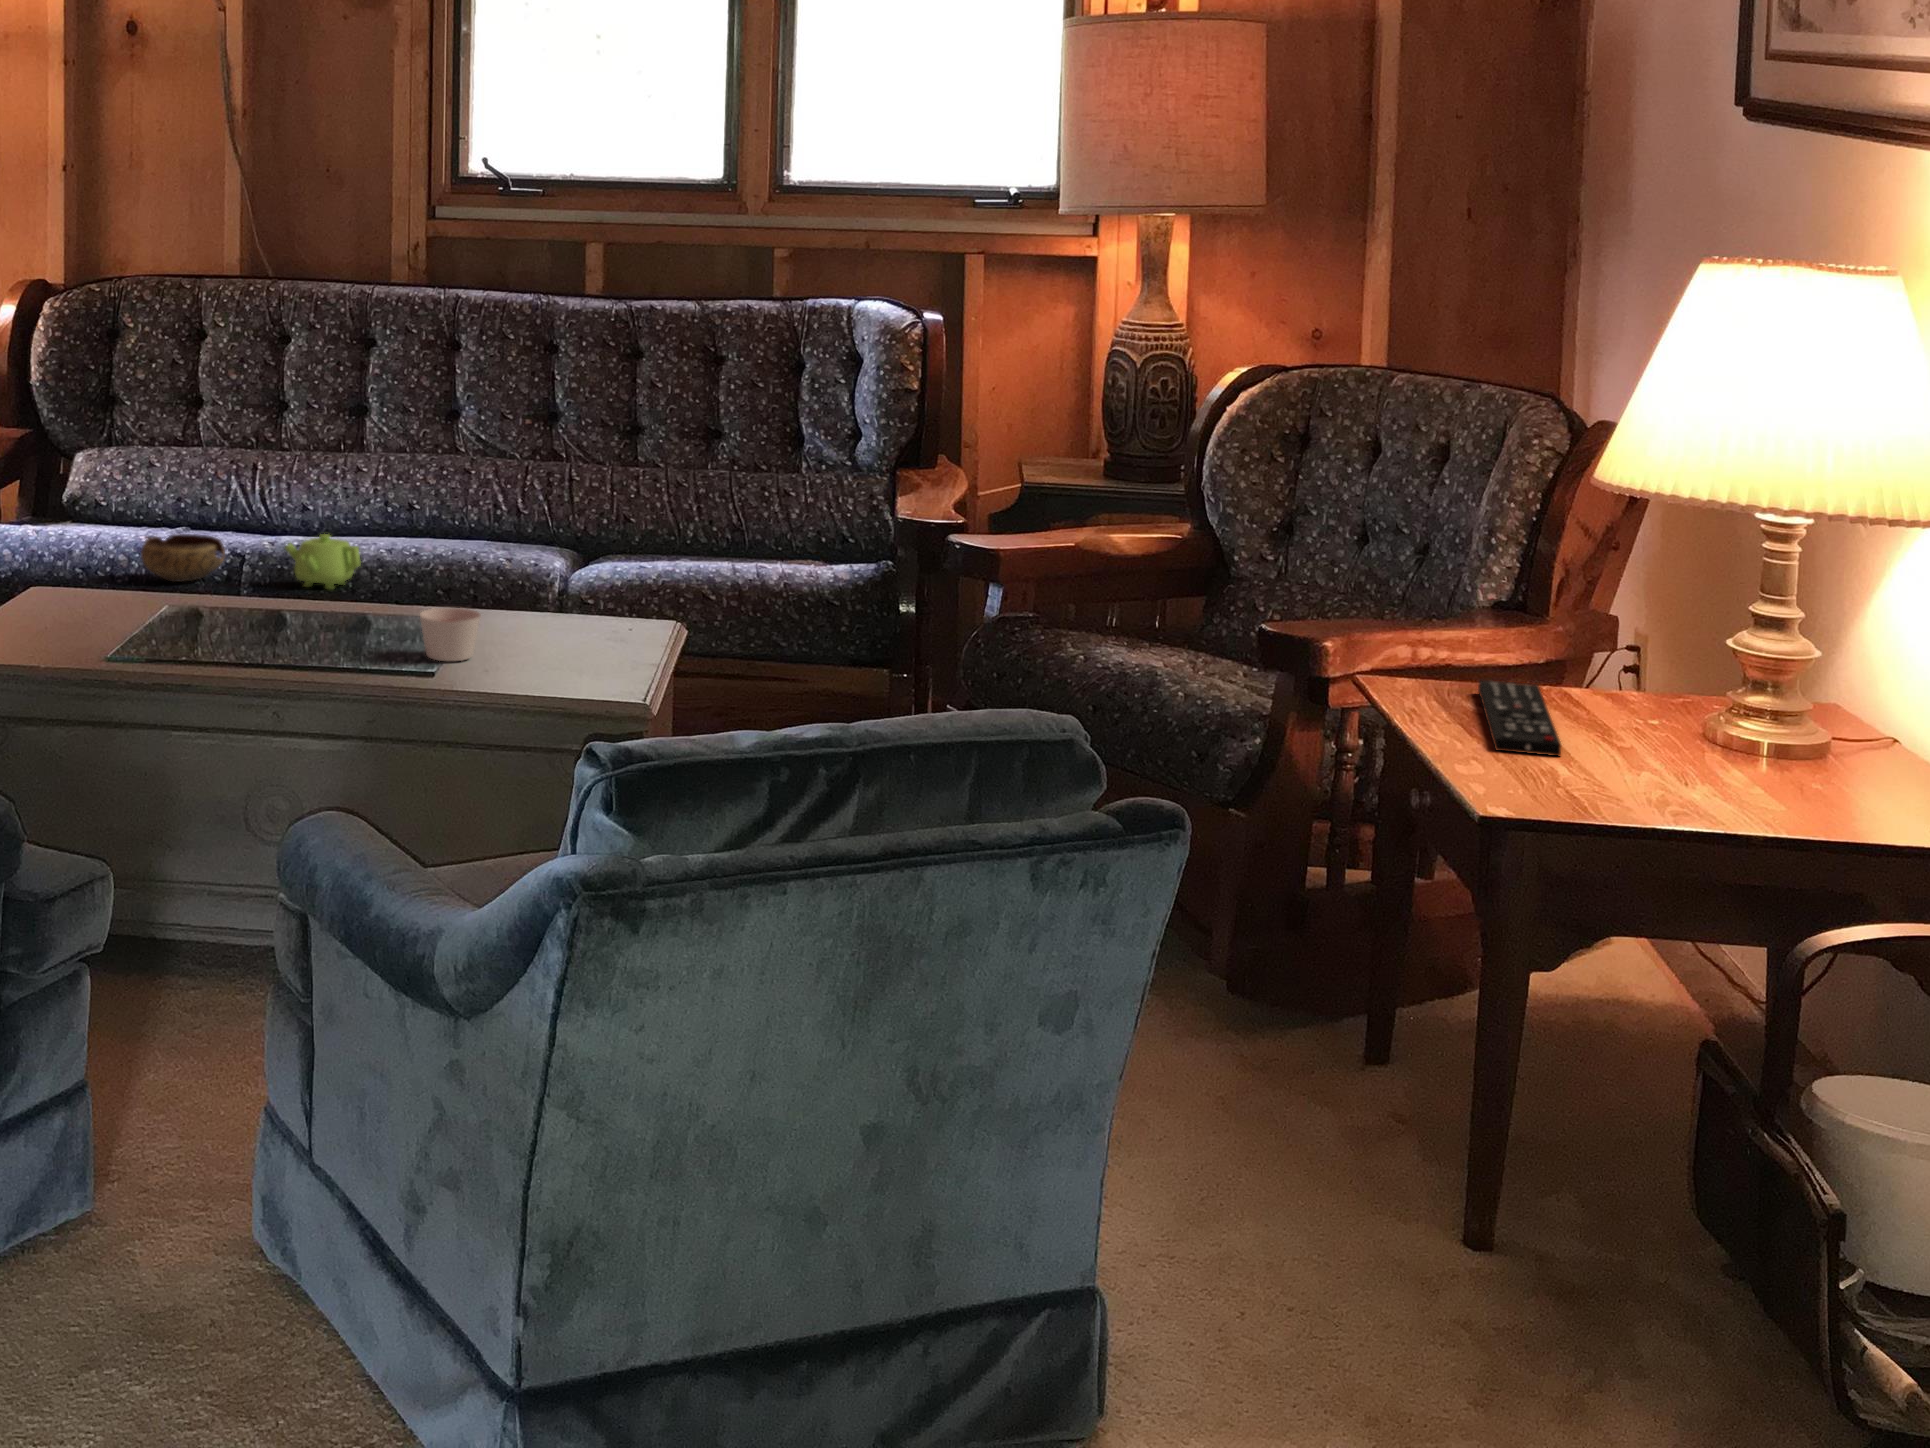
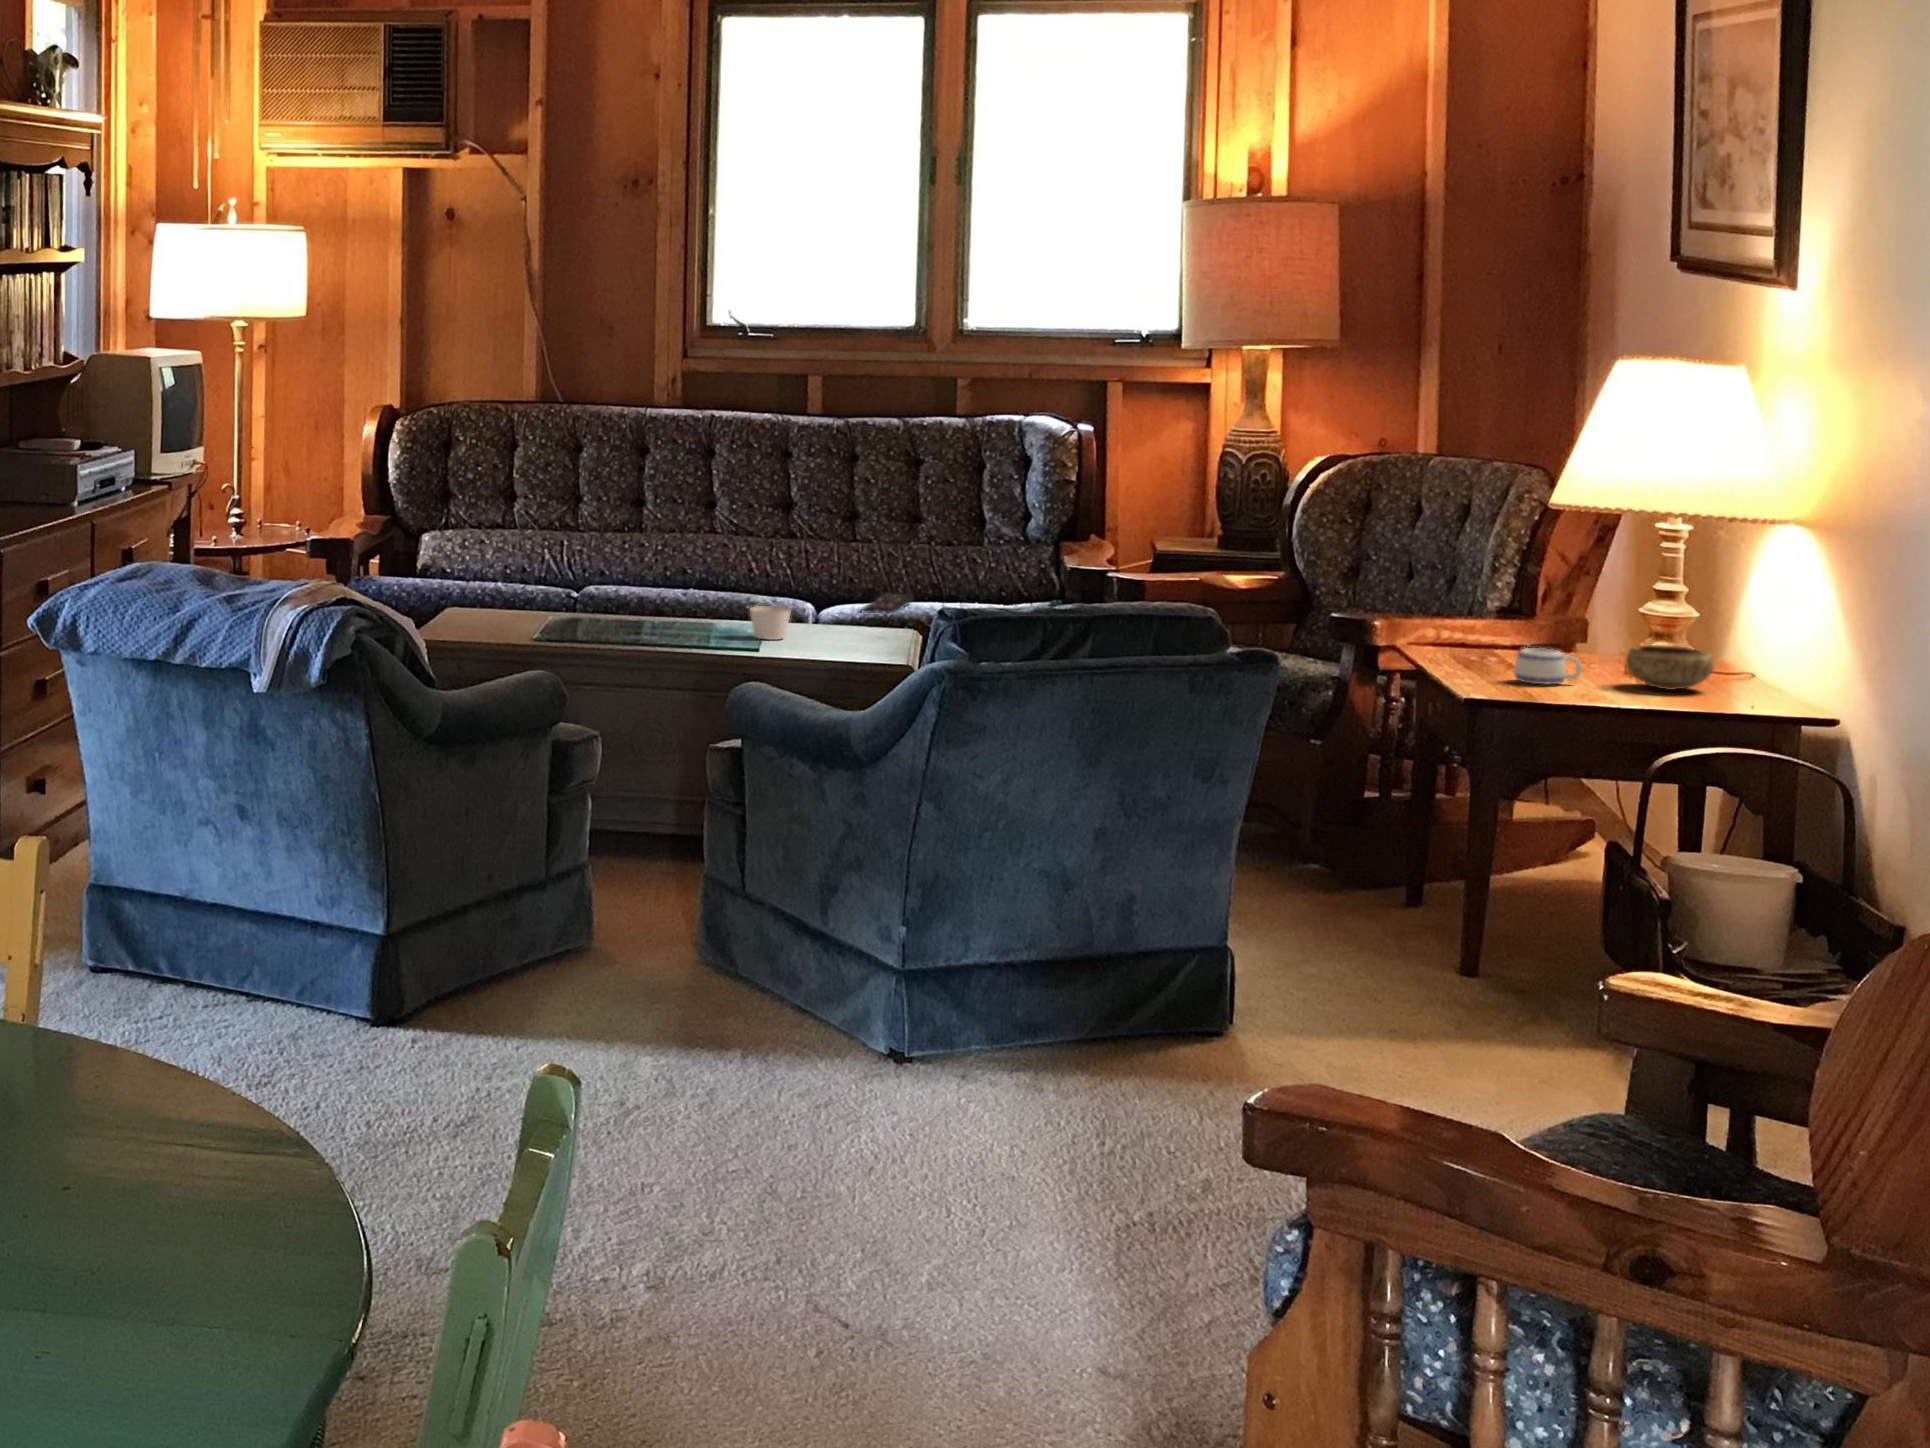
bowl: present [141,534,225,582] -> present [1626,645,1714,690]
teapot: present [285,534,361,589] -> none [613,580,671,619]
remote control: present [1478,680,1561,756] -> present [862,593,914,613]
mug: none [1564,725,1671,789] -> present [1514,648,1582,684]

